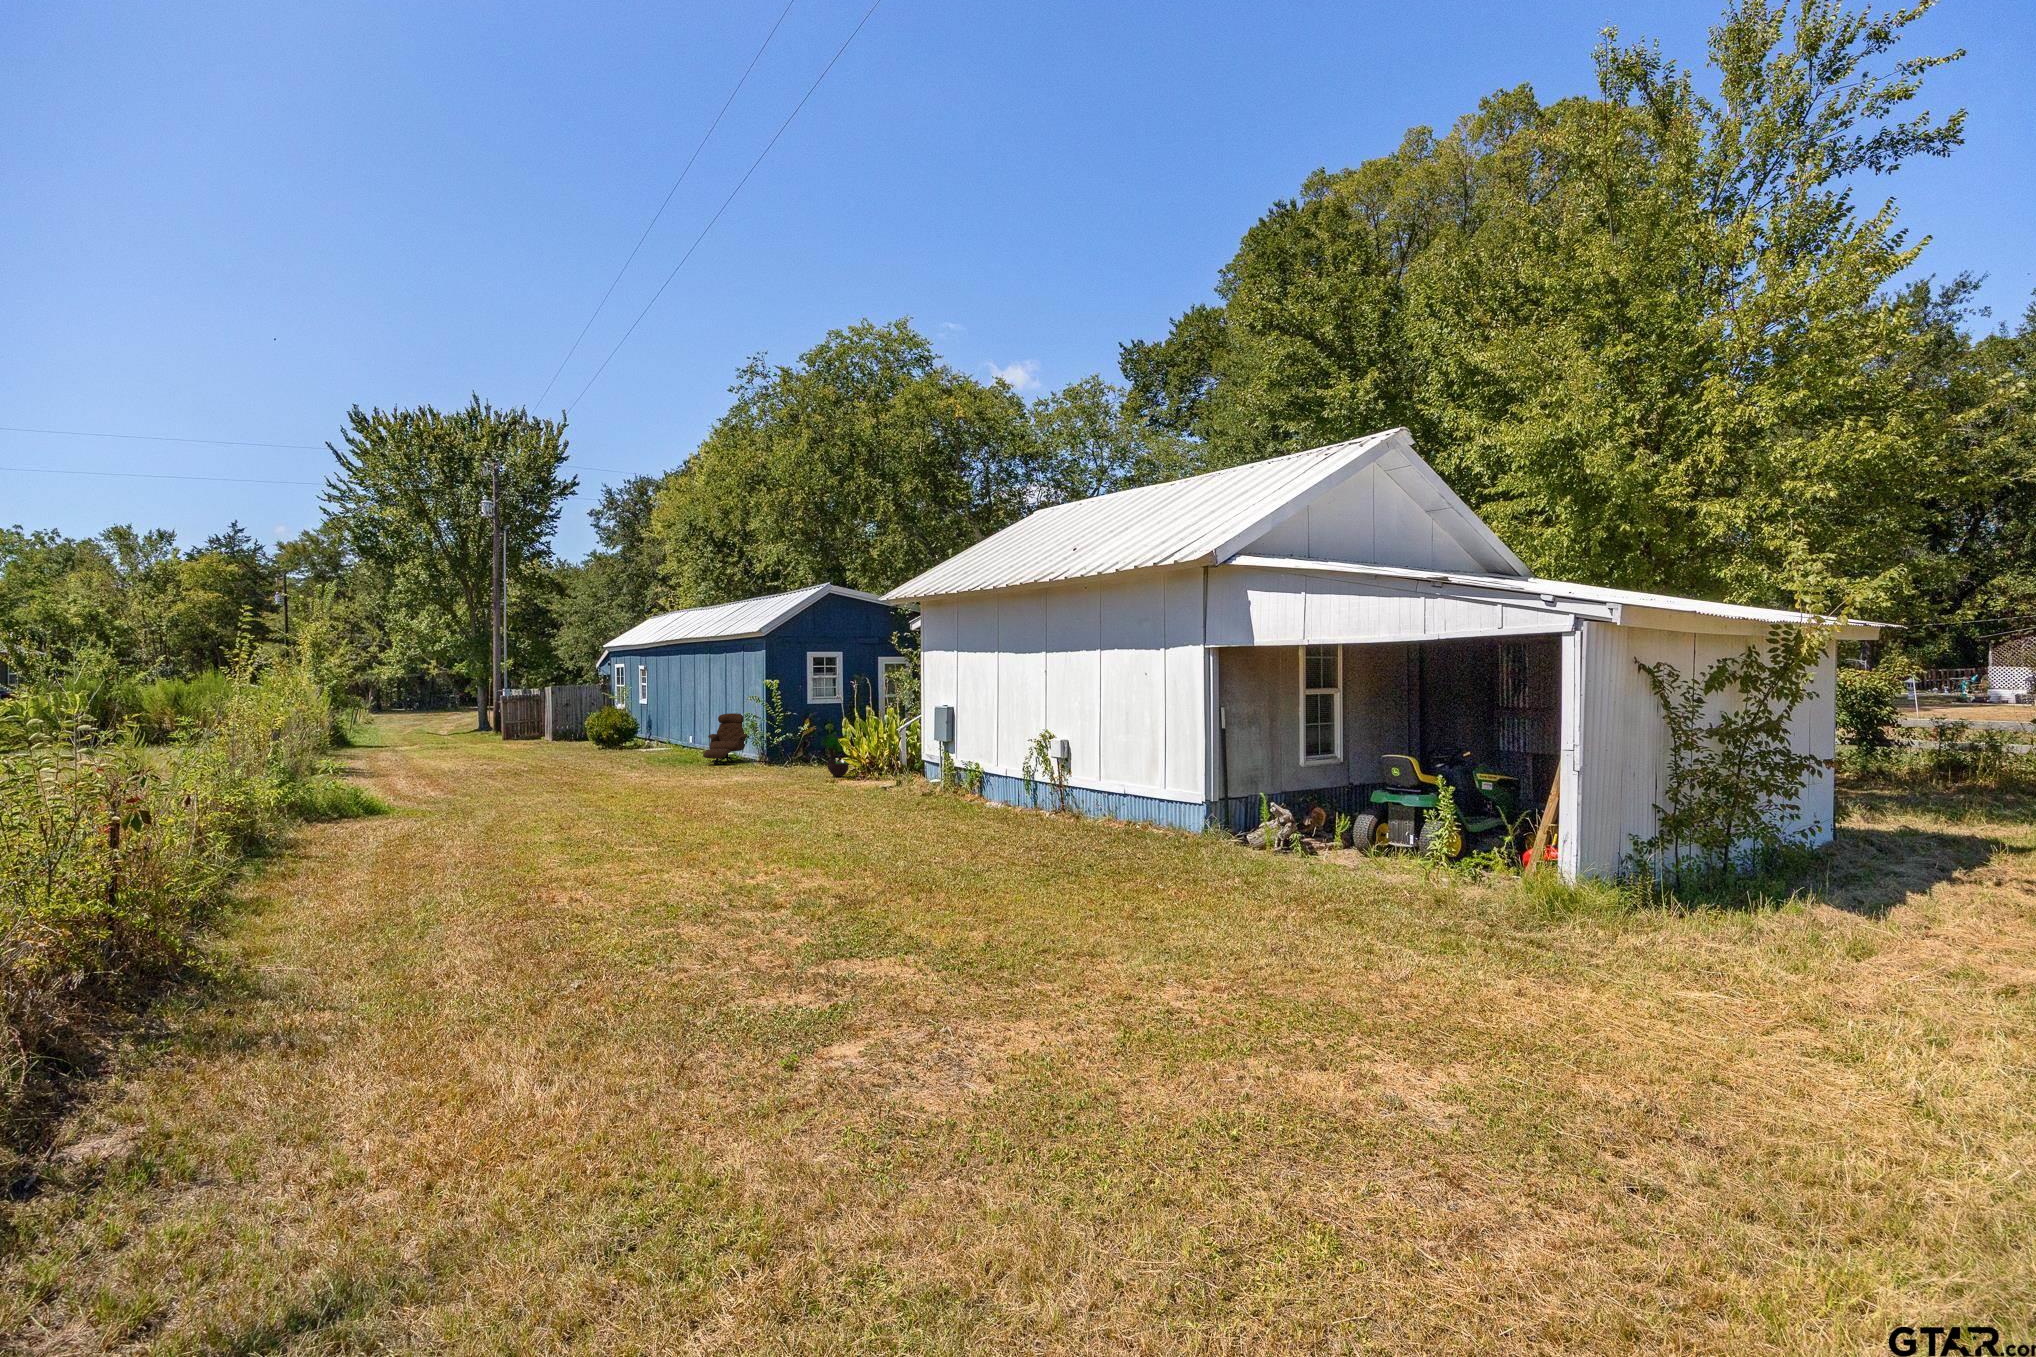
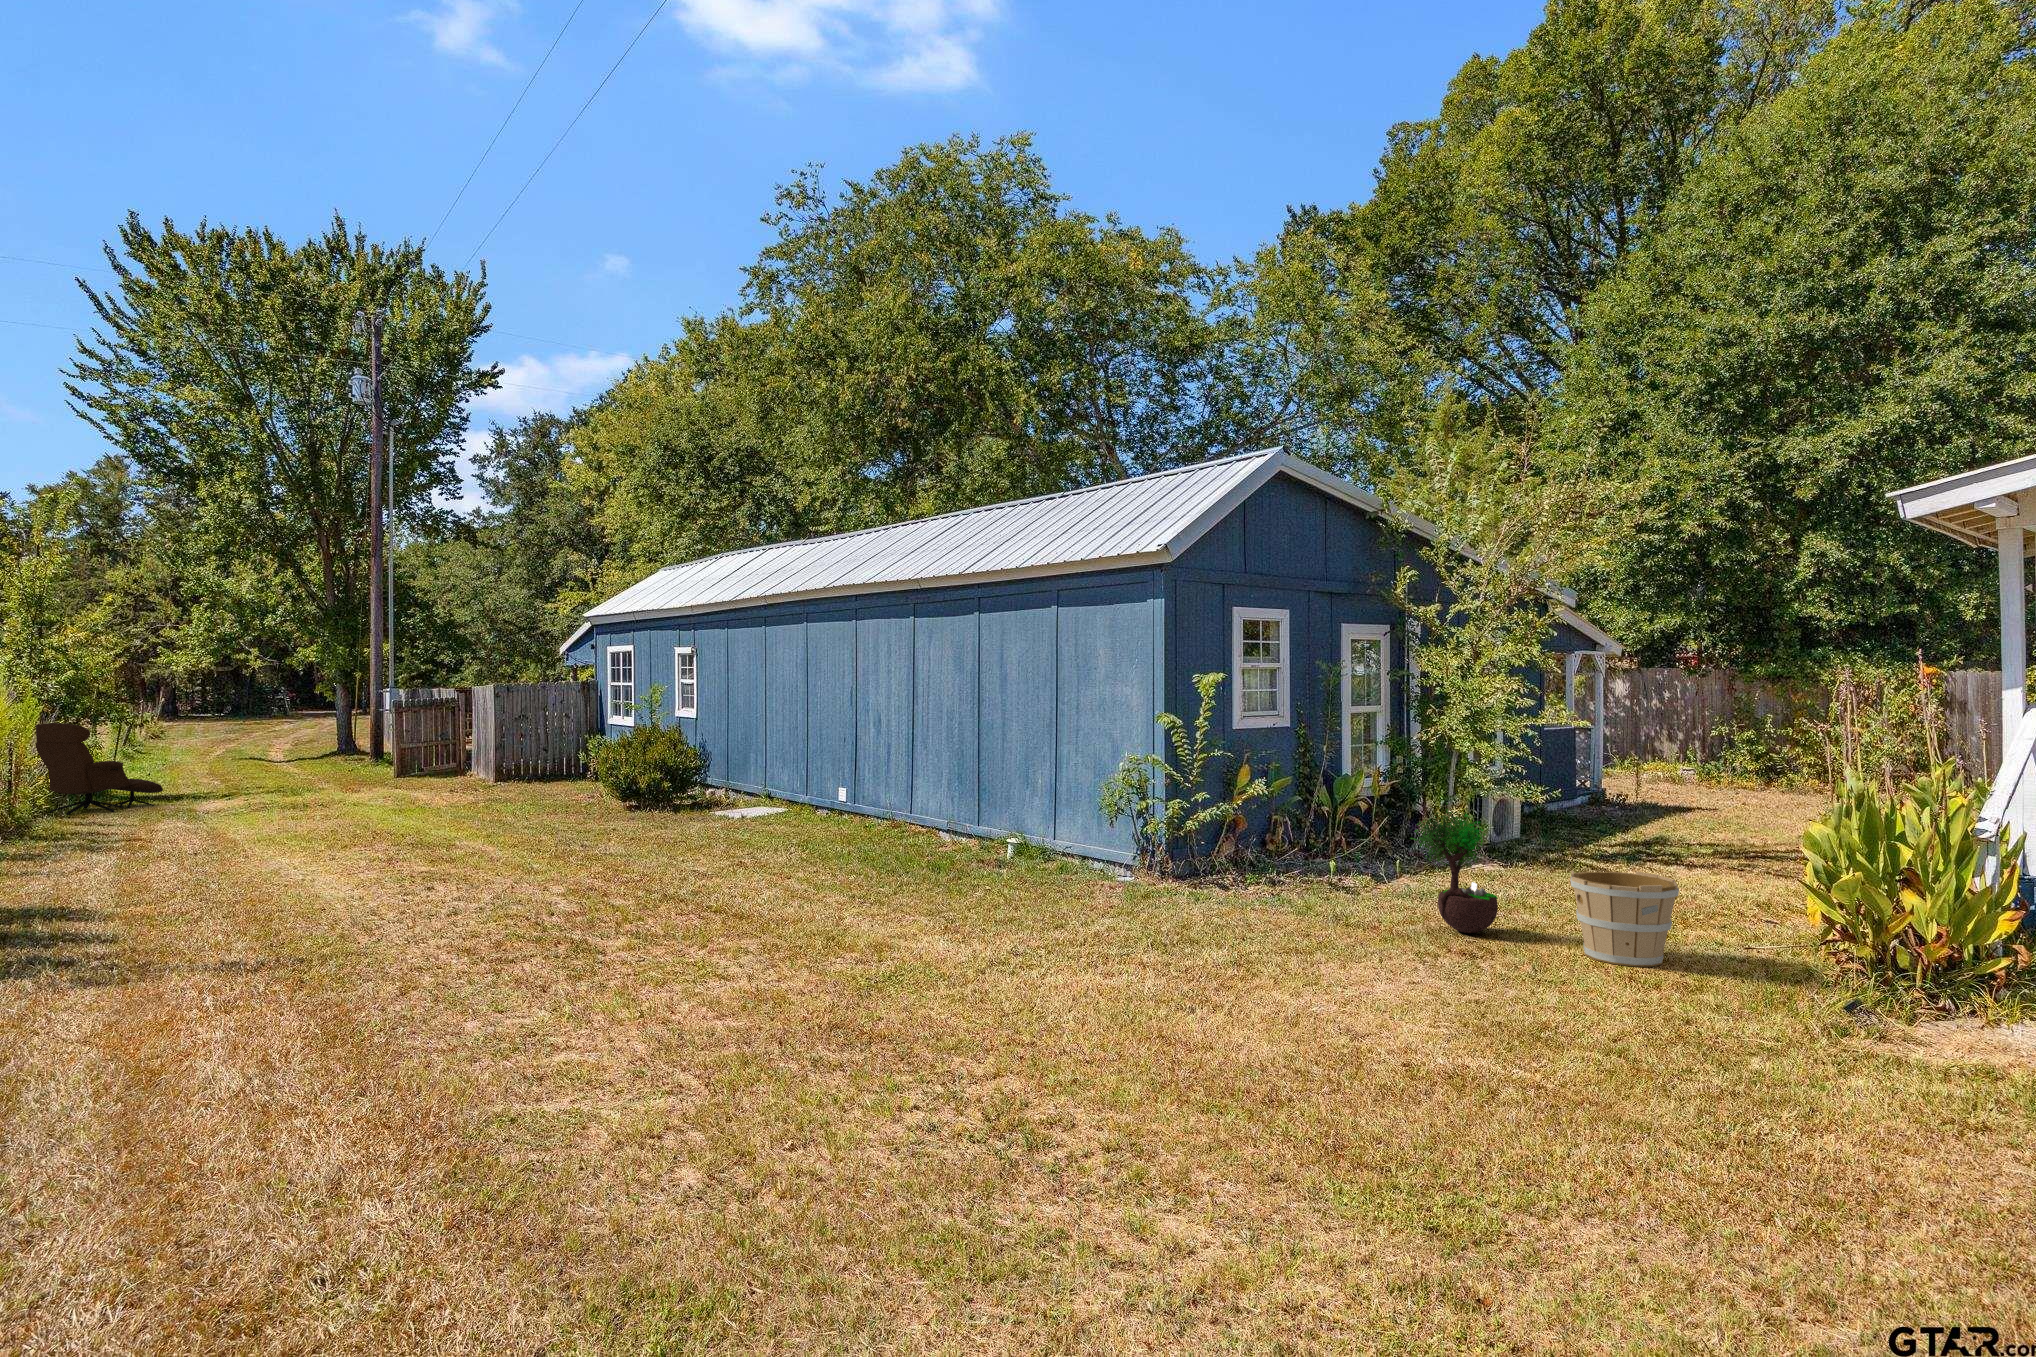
lounge chair: present [703,713,747,765] -> present [36,723,163,815]
wooden bucket: none [850,753,883,782] -> present [1570,871,1679,967]

